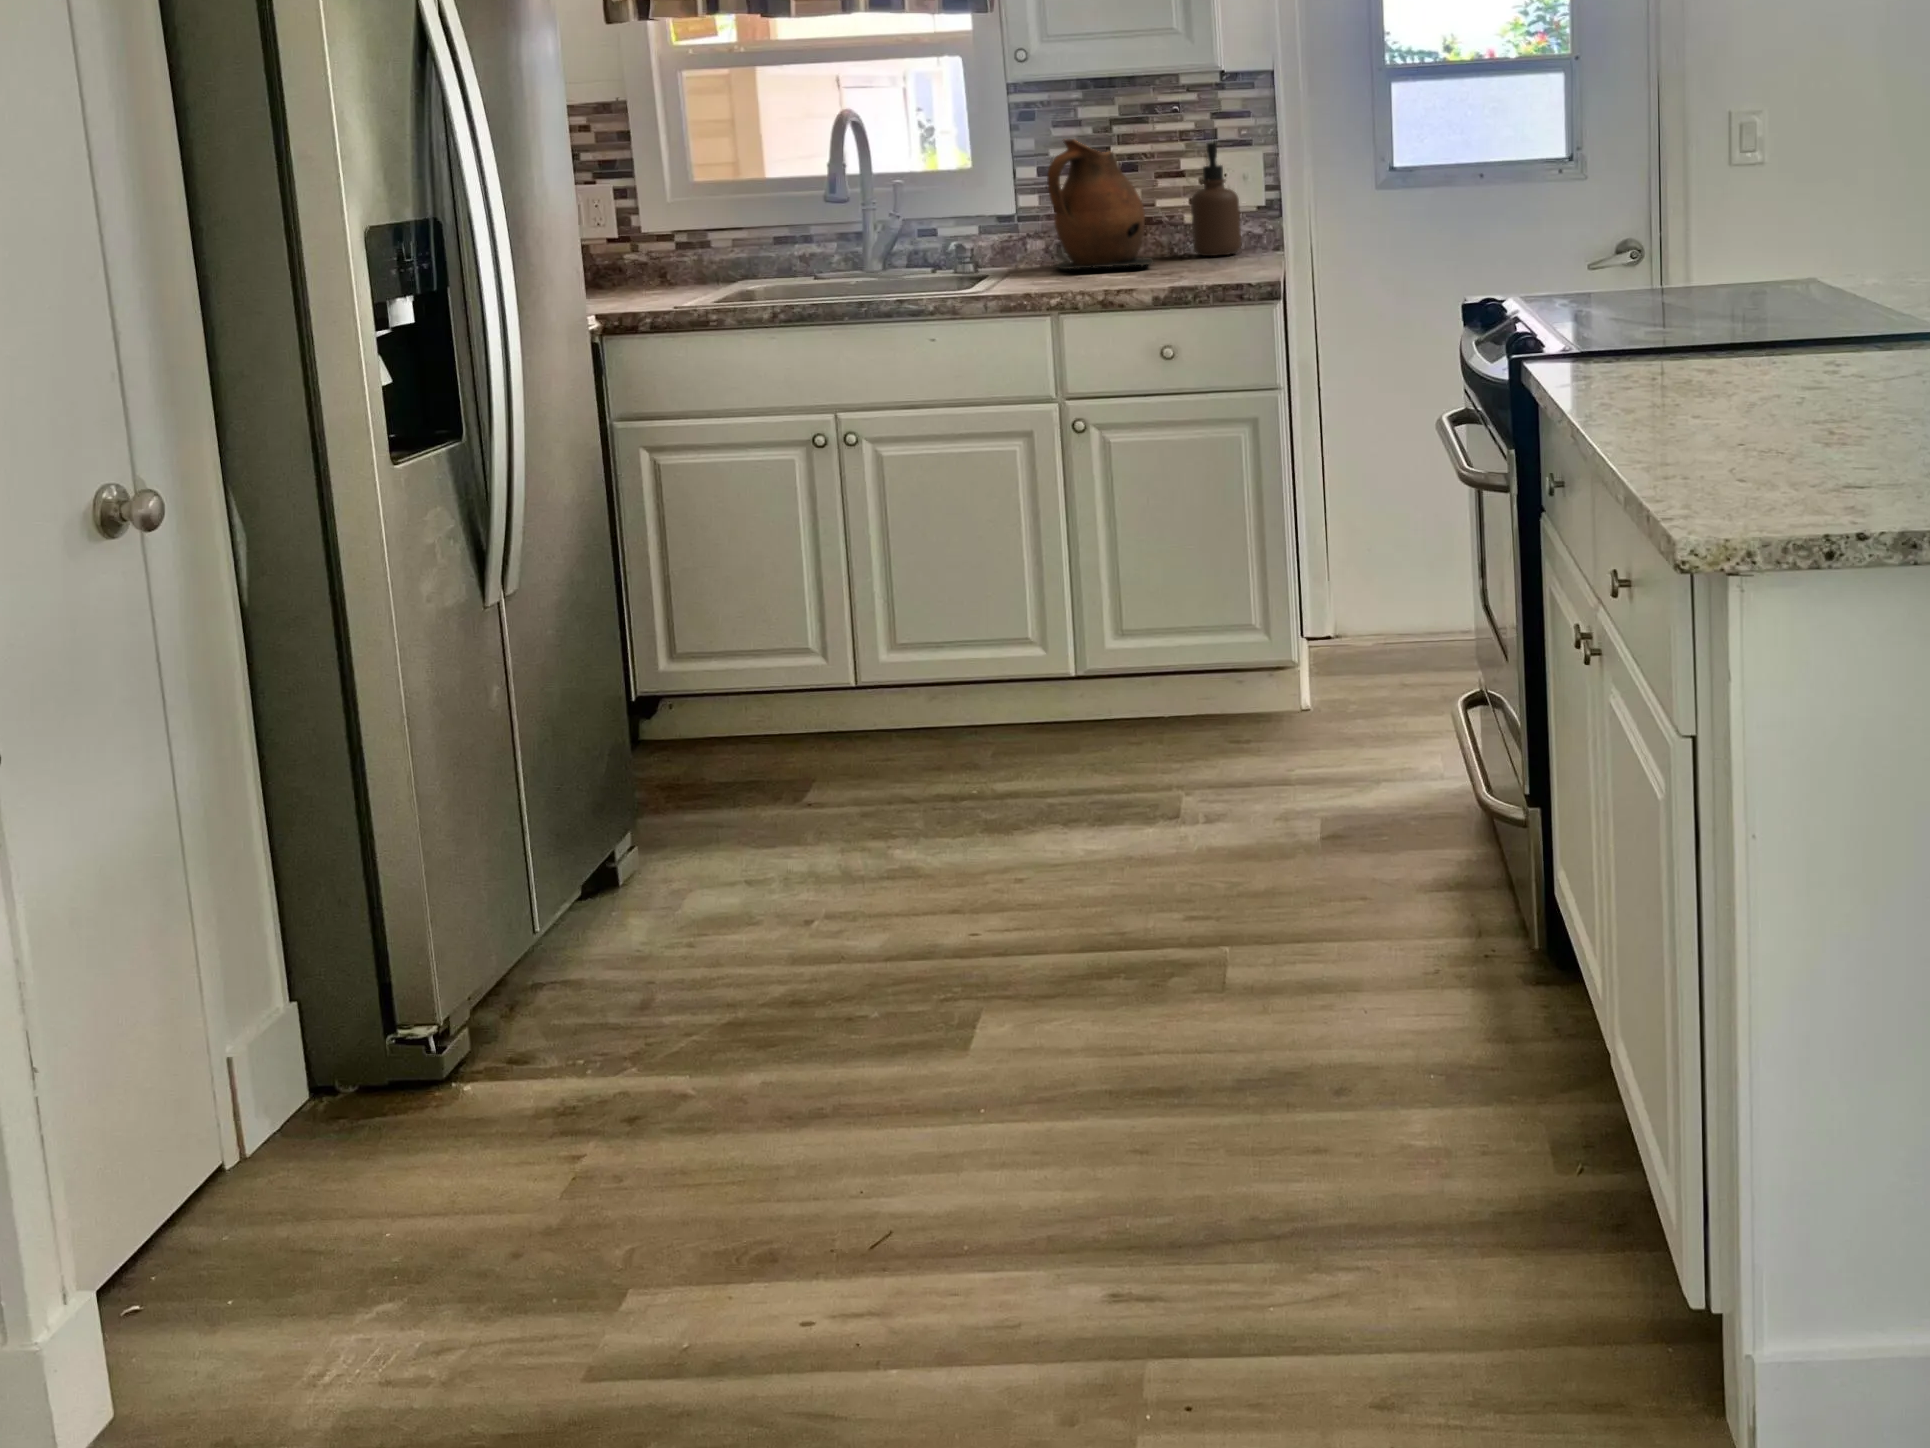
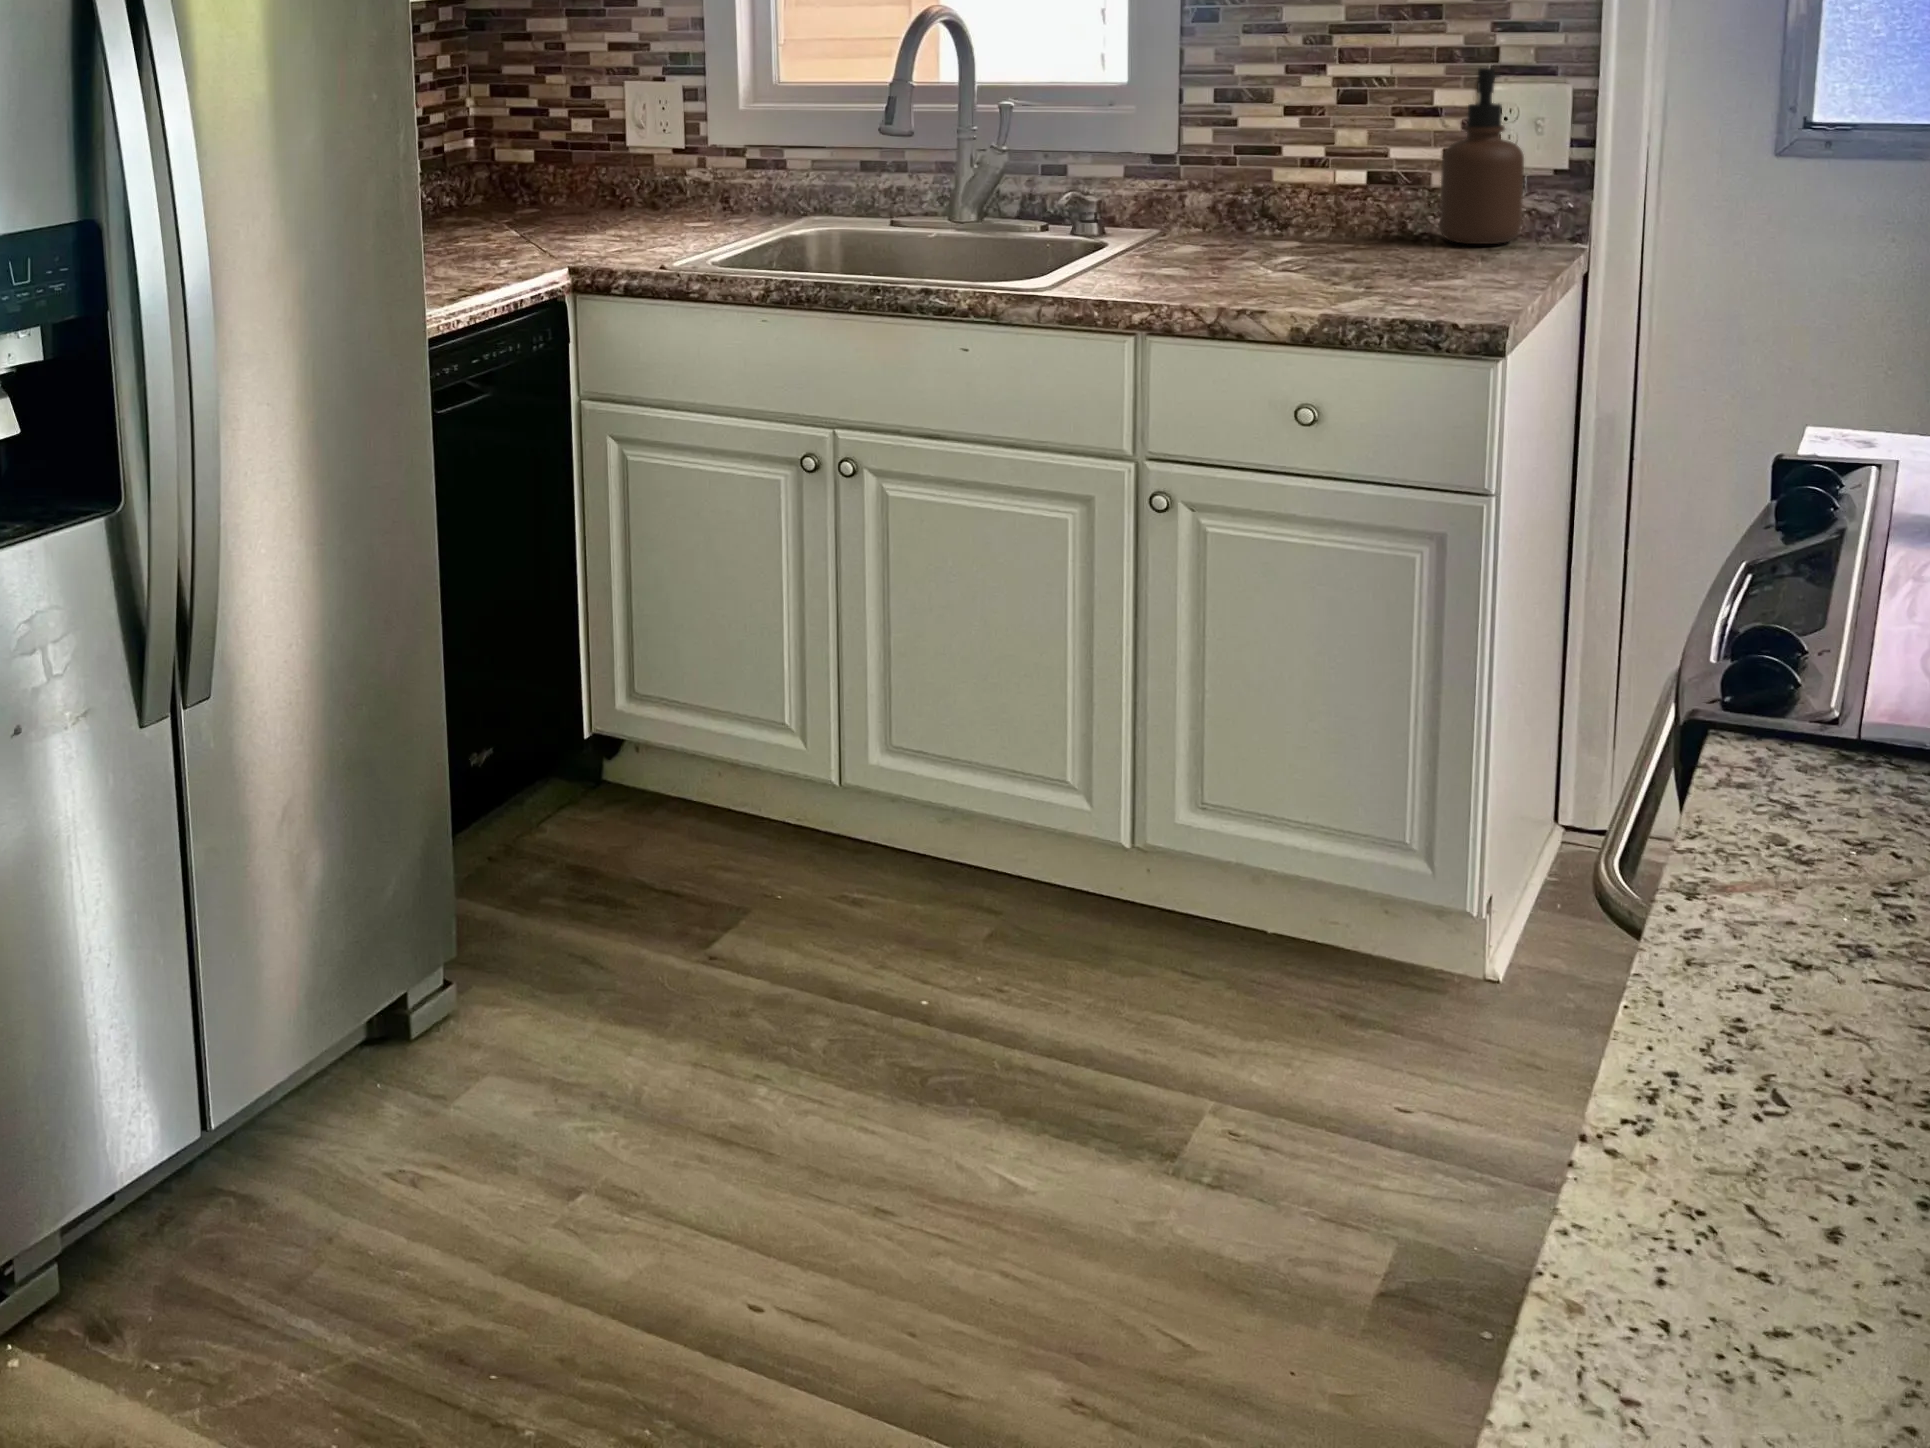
ceramic pitcher: present [1047,139,1153,269] -> none [1195,59,1367,260]

